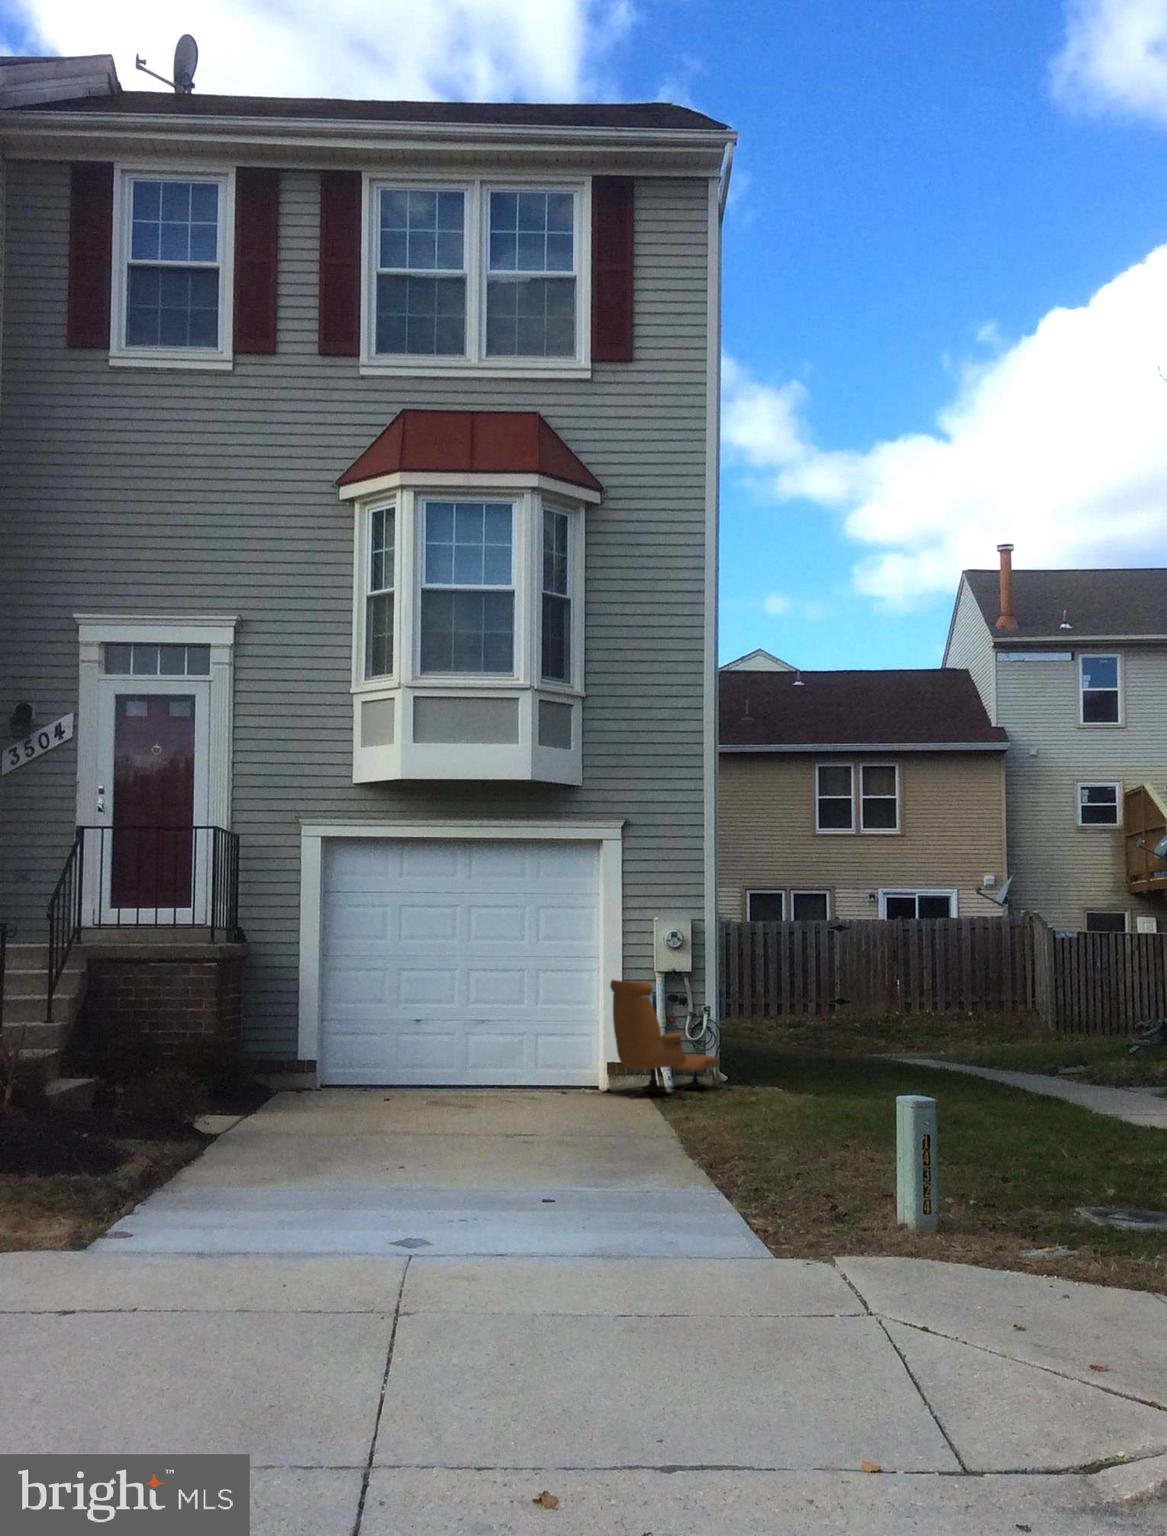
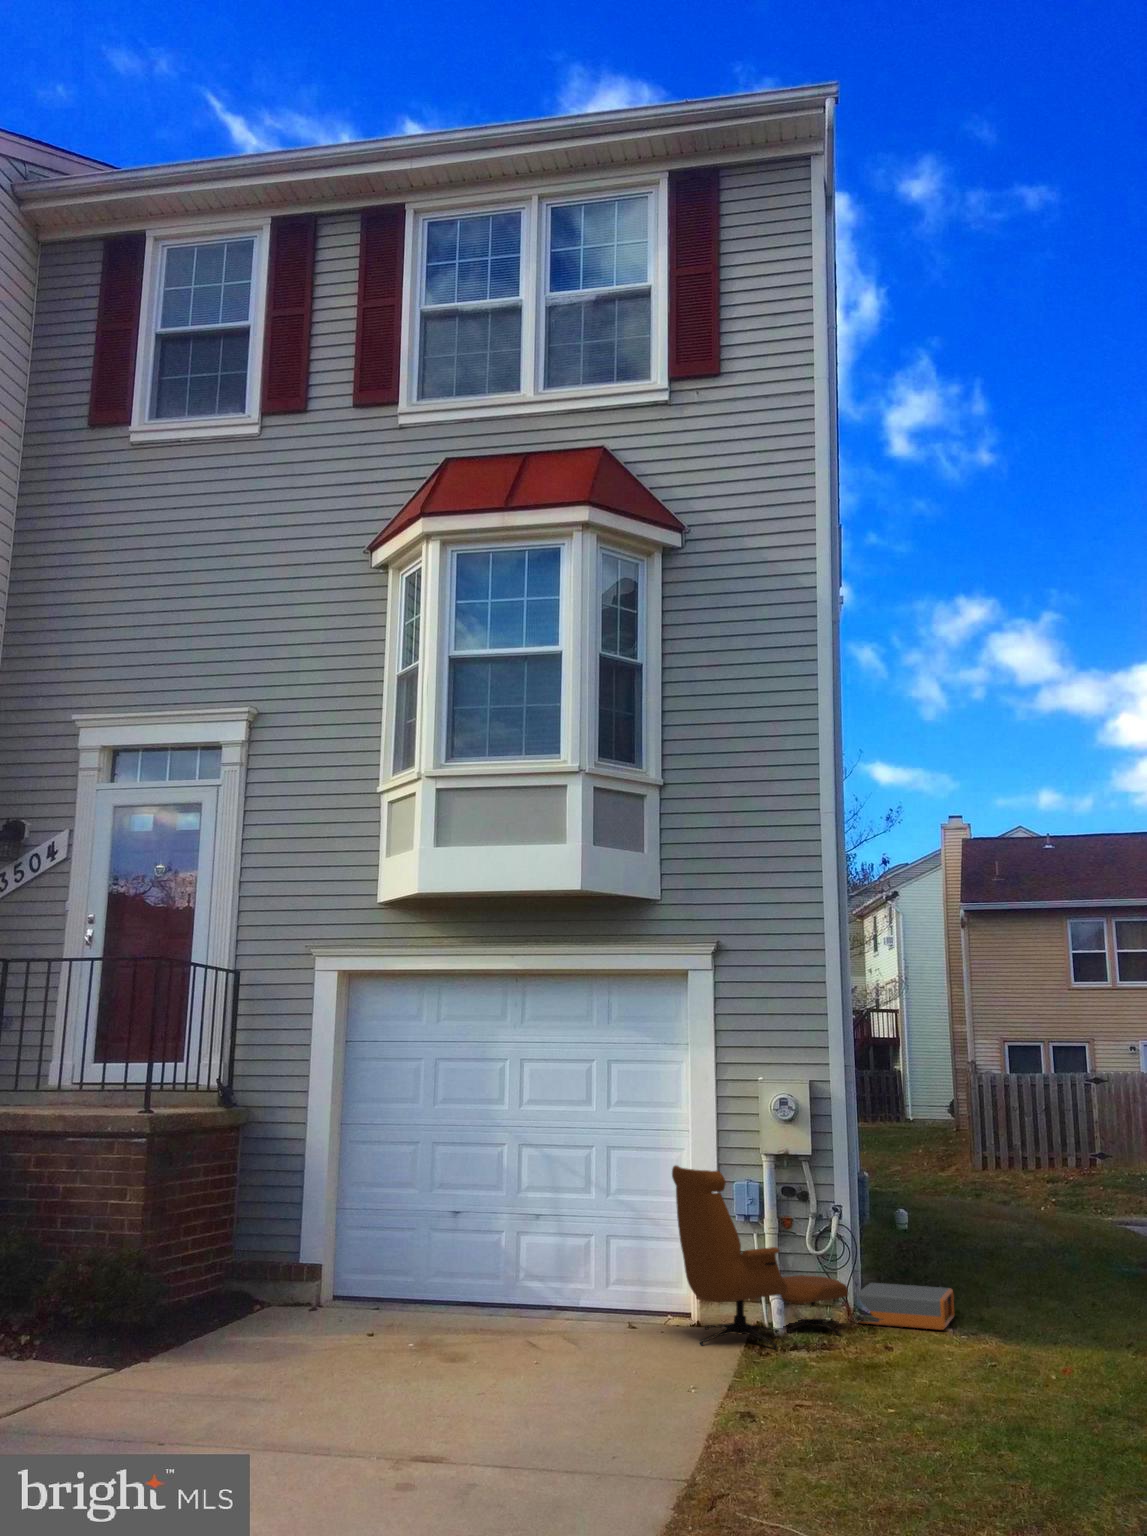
storage box: none [721,1060,783,1087] -> present [859,1283,954,1330]

